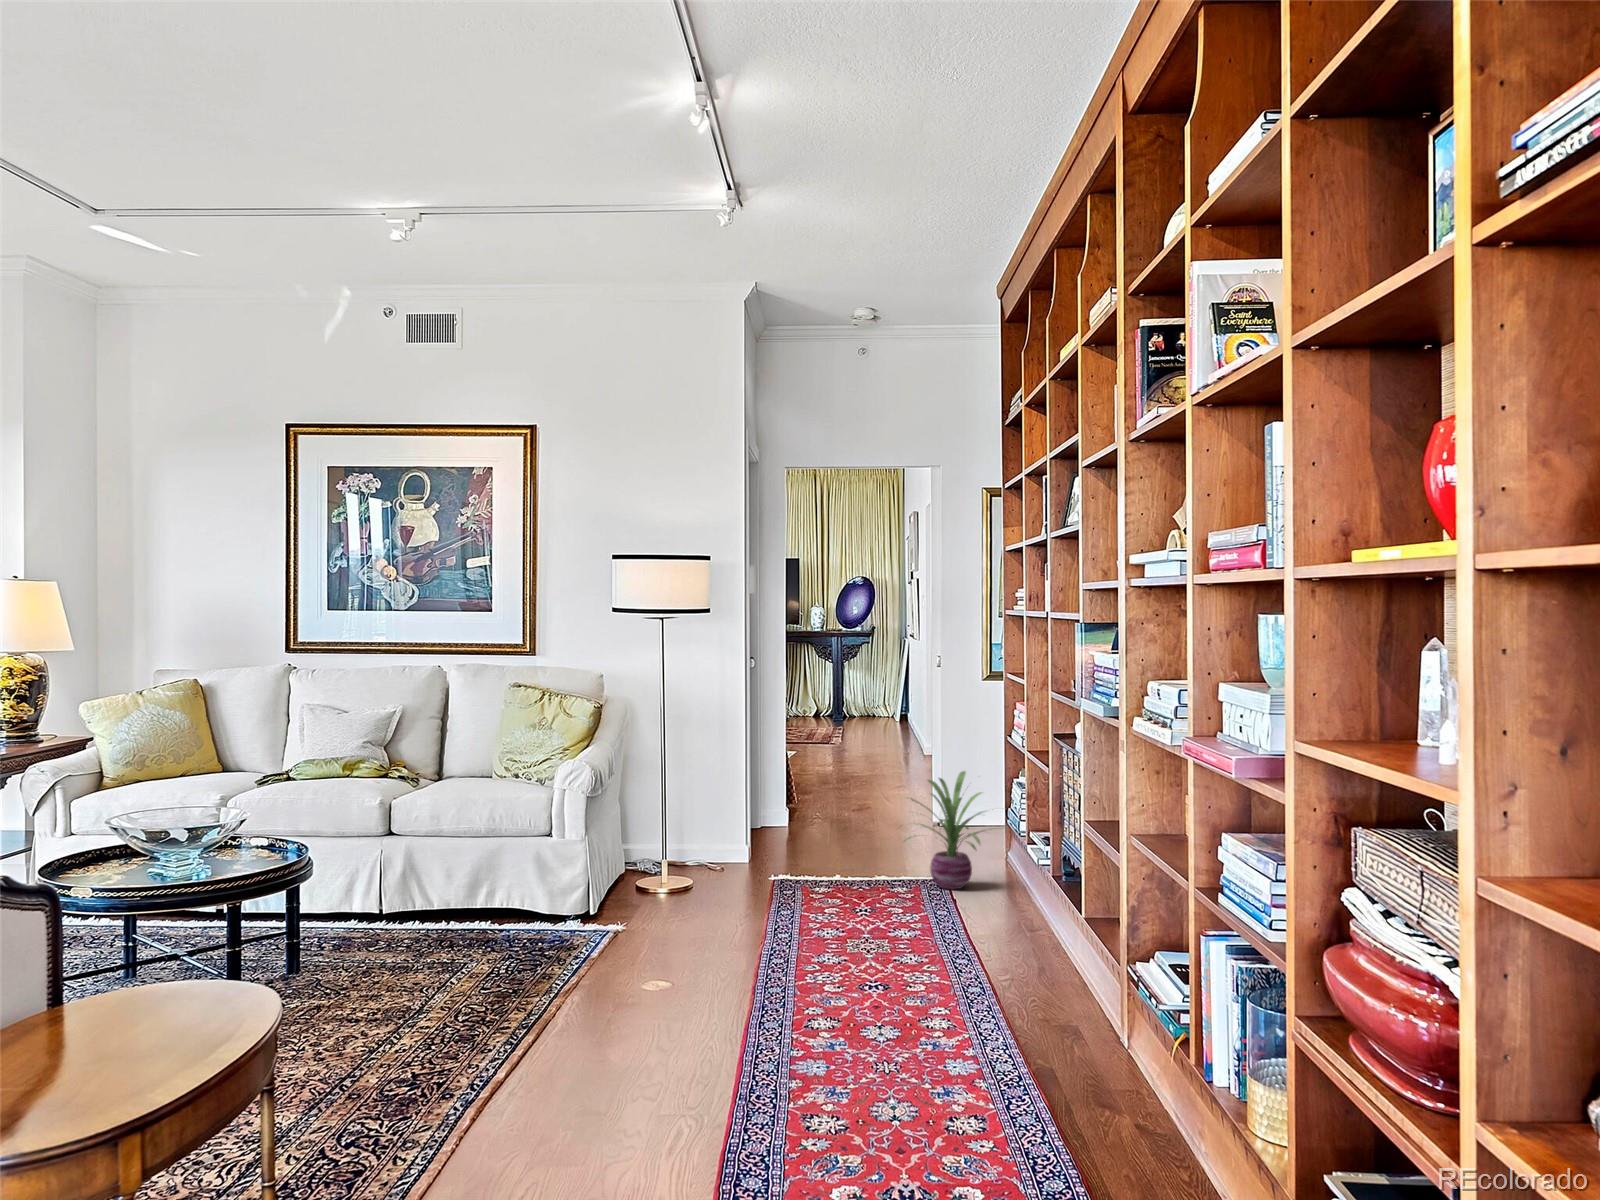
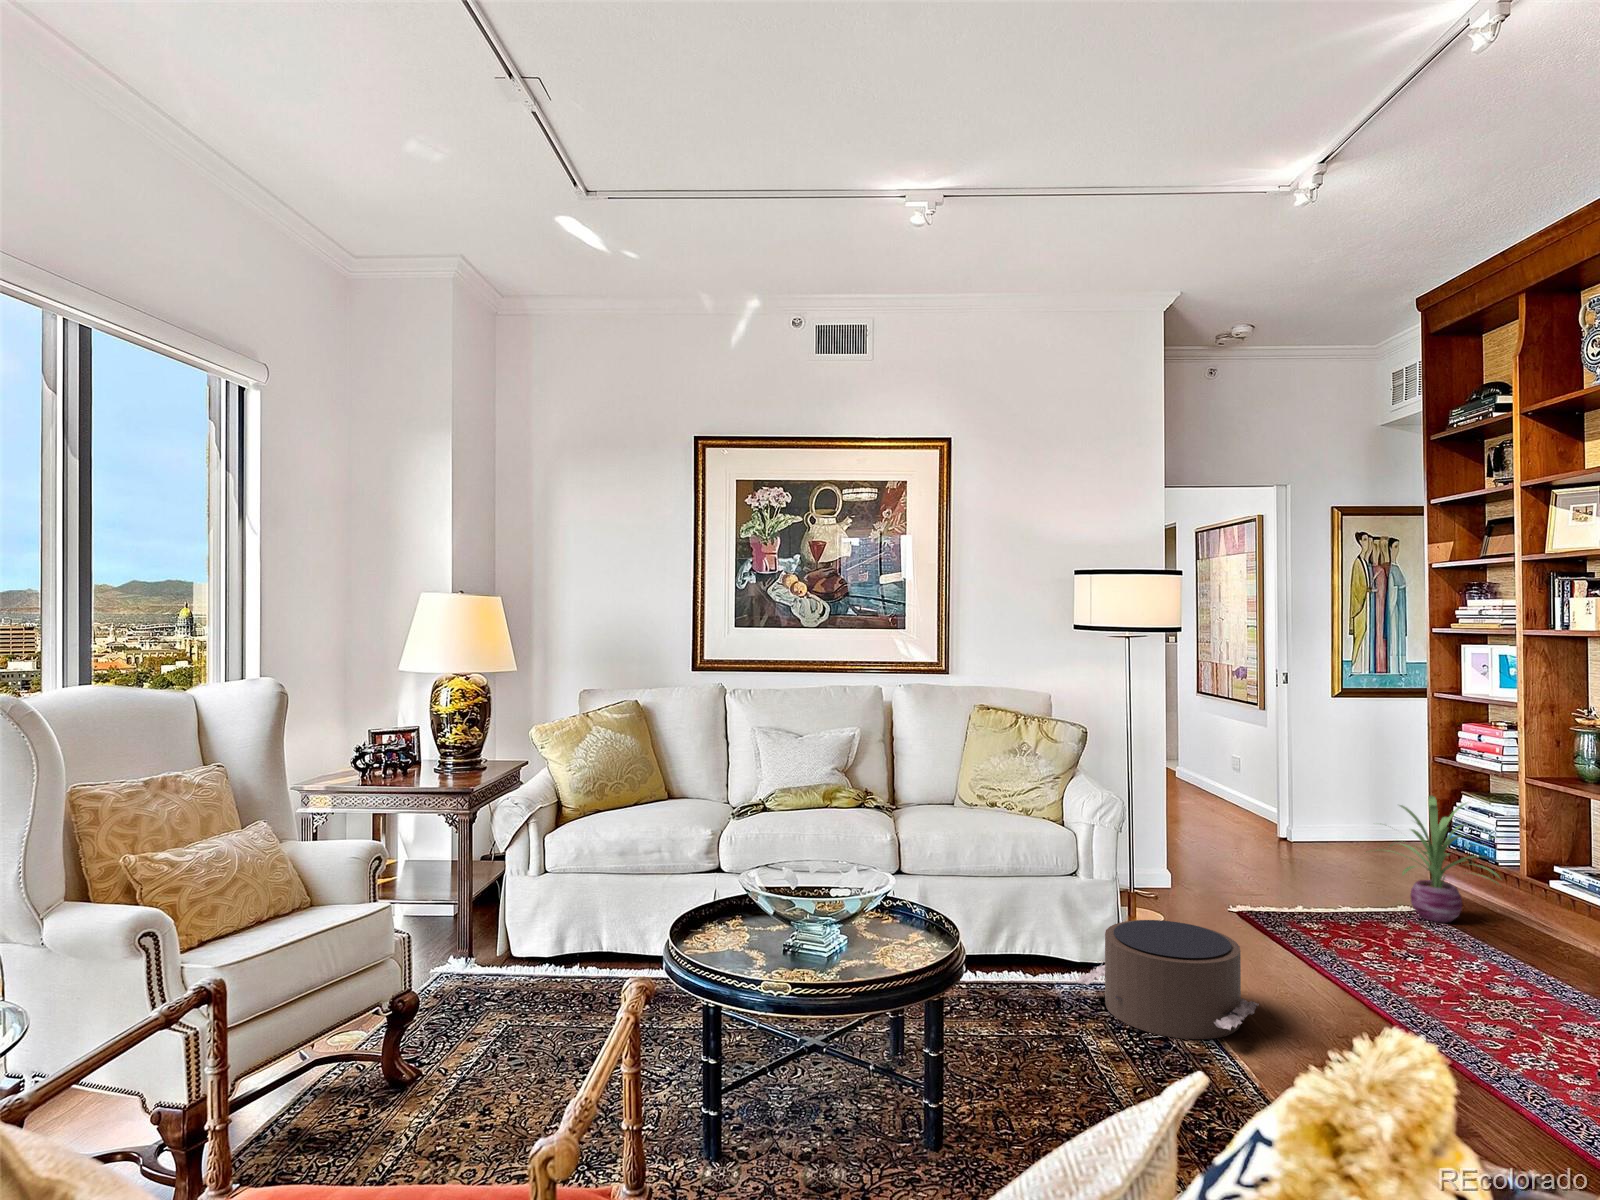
pouf: none [498,869,626,957] -> present [1077,920,1259,1039]

